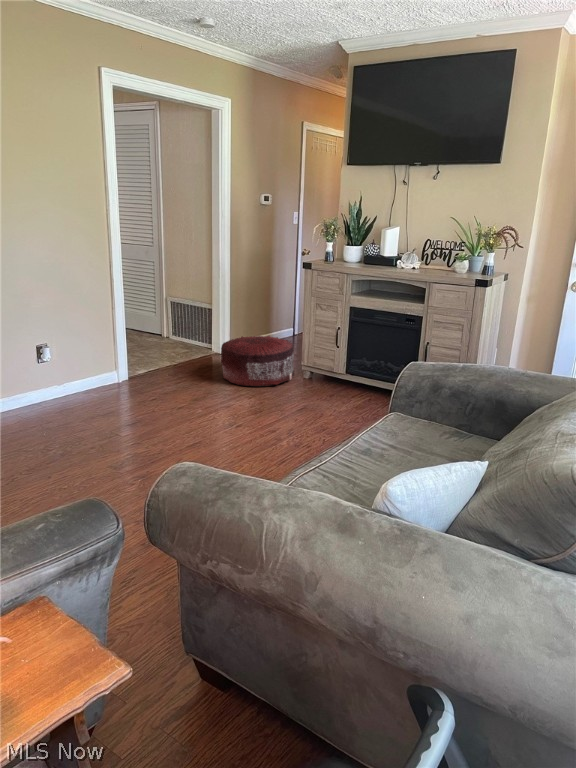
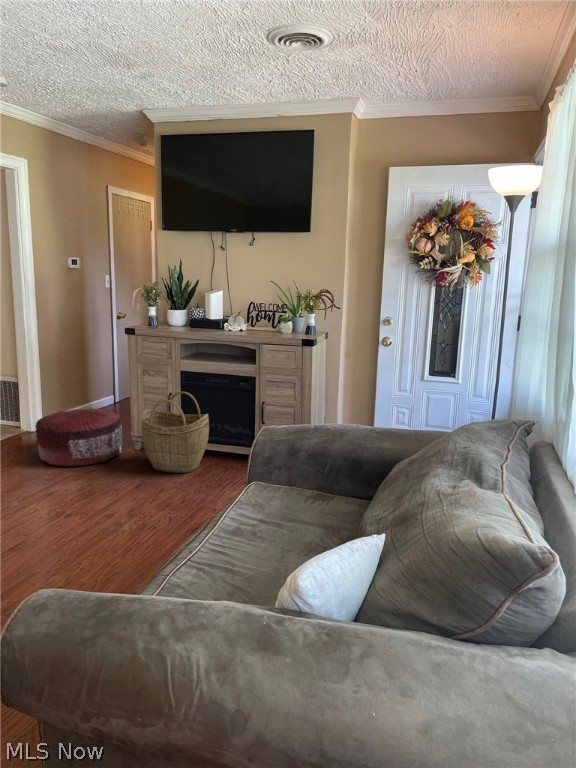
woven basket: none [309,326,372,403] -> present [141,392,209,473]

